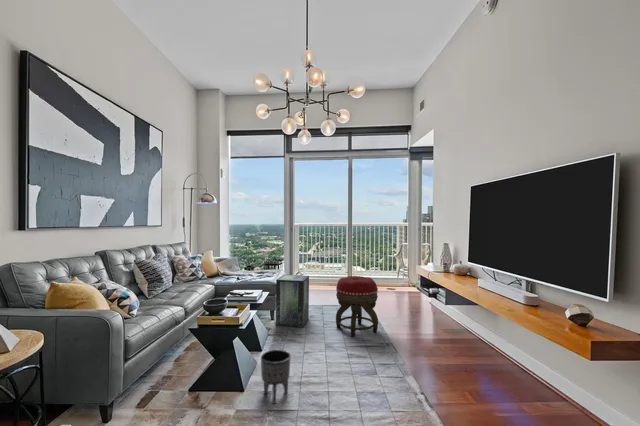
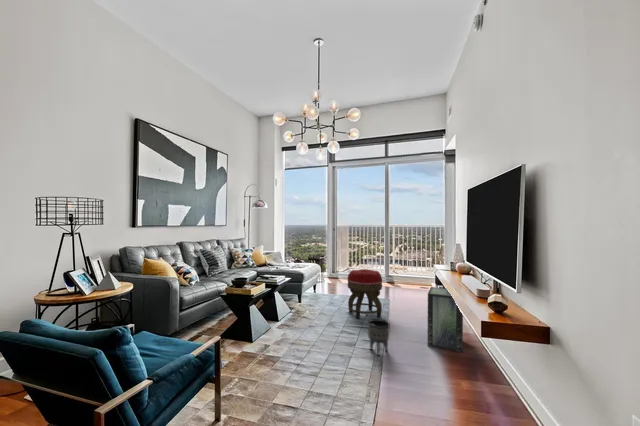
storage box: present [276,275,309,327] -> present [427,287,463,352]
planter: present [261,350,290,403] -> present [368,319,390,356]

